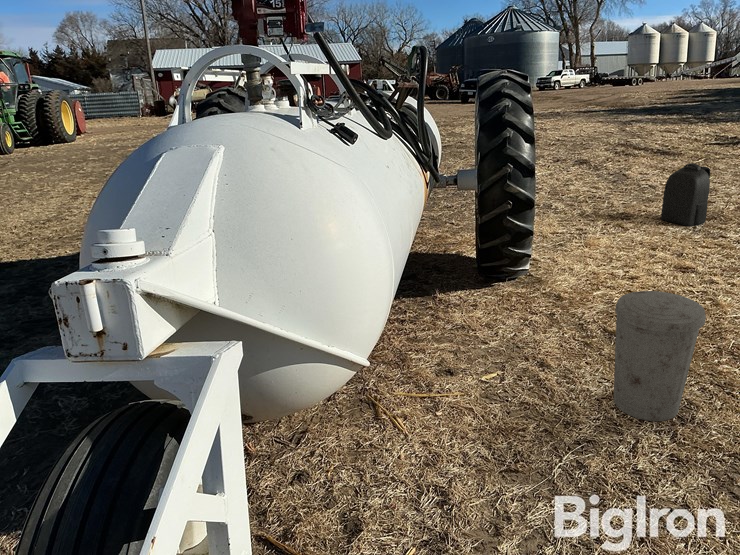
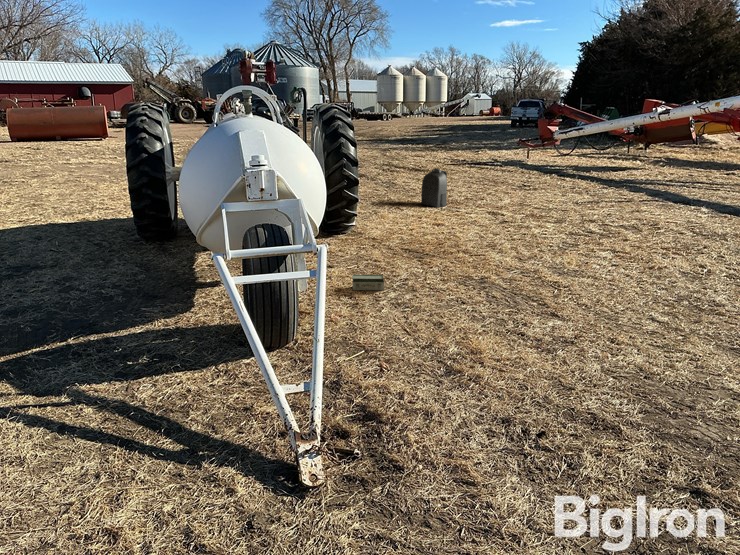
trash can: present [614,291,706,421] -> none [409,215,446,274]
toolbox: none [470,417,543,472] -> present [352,274,384,290]

